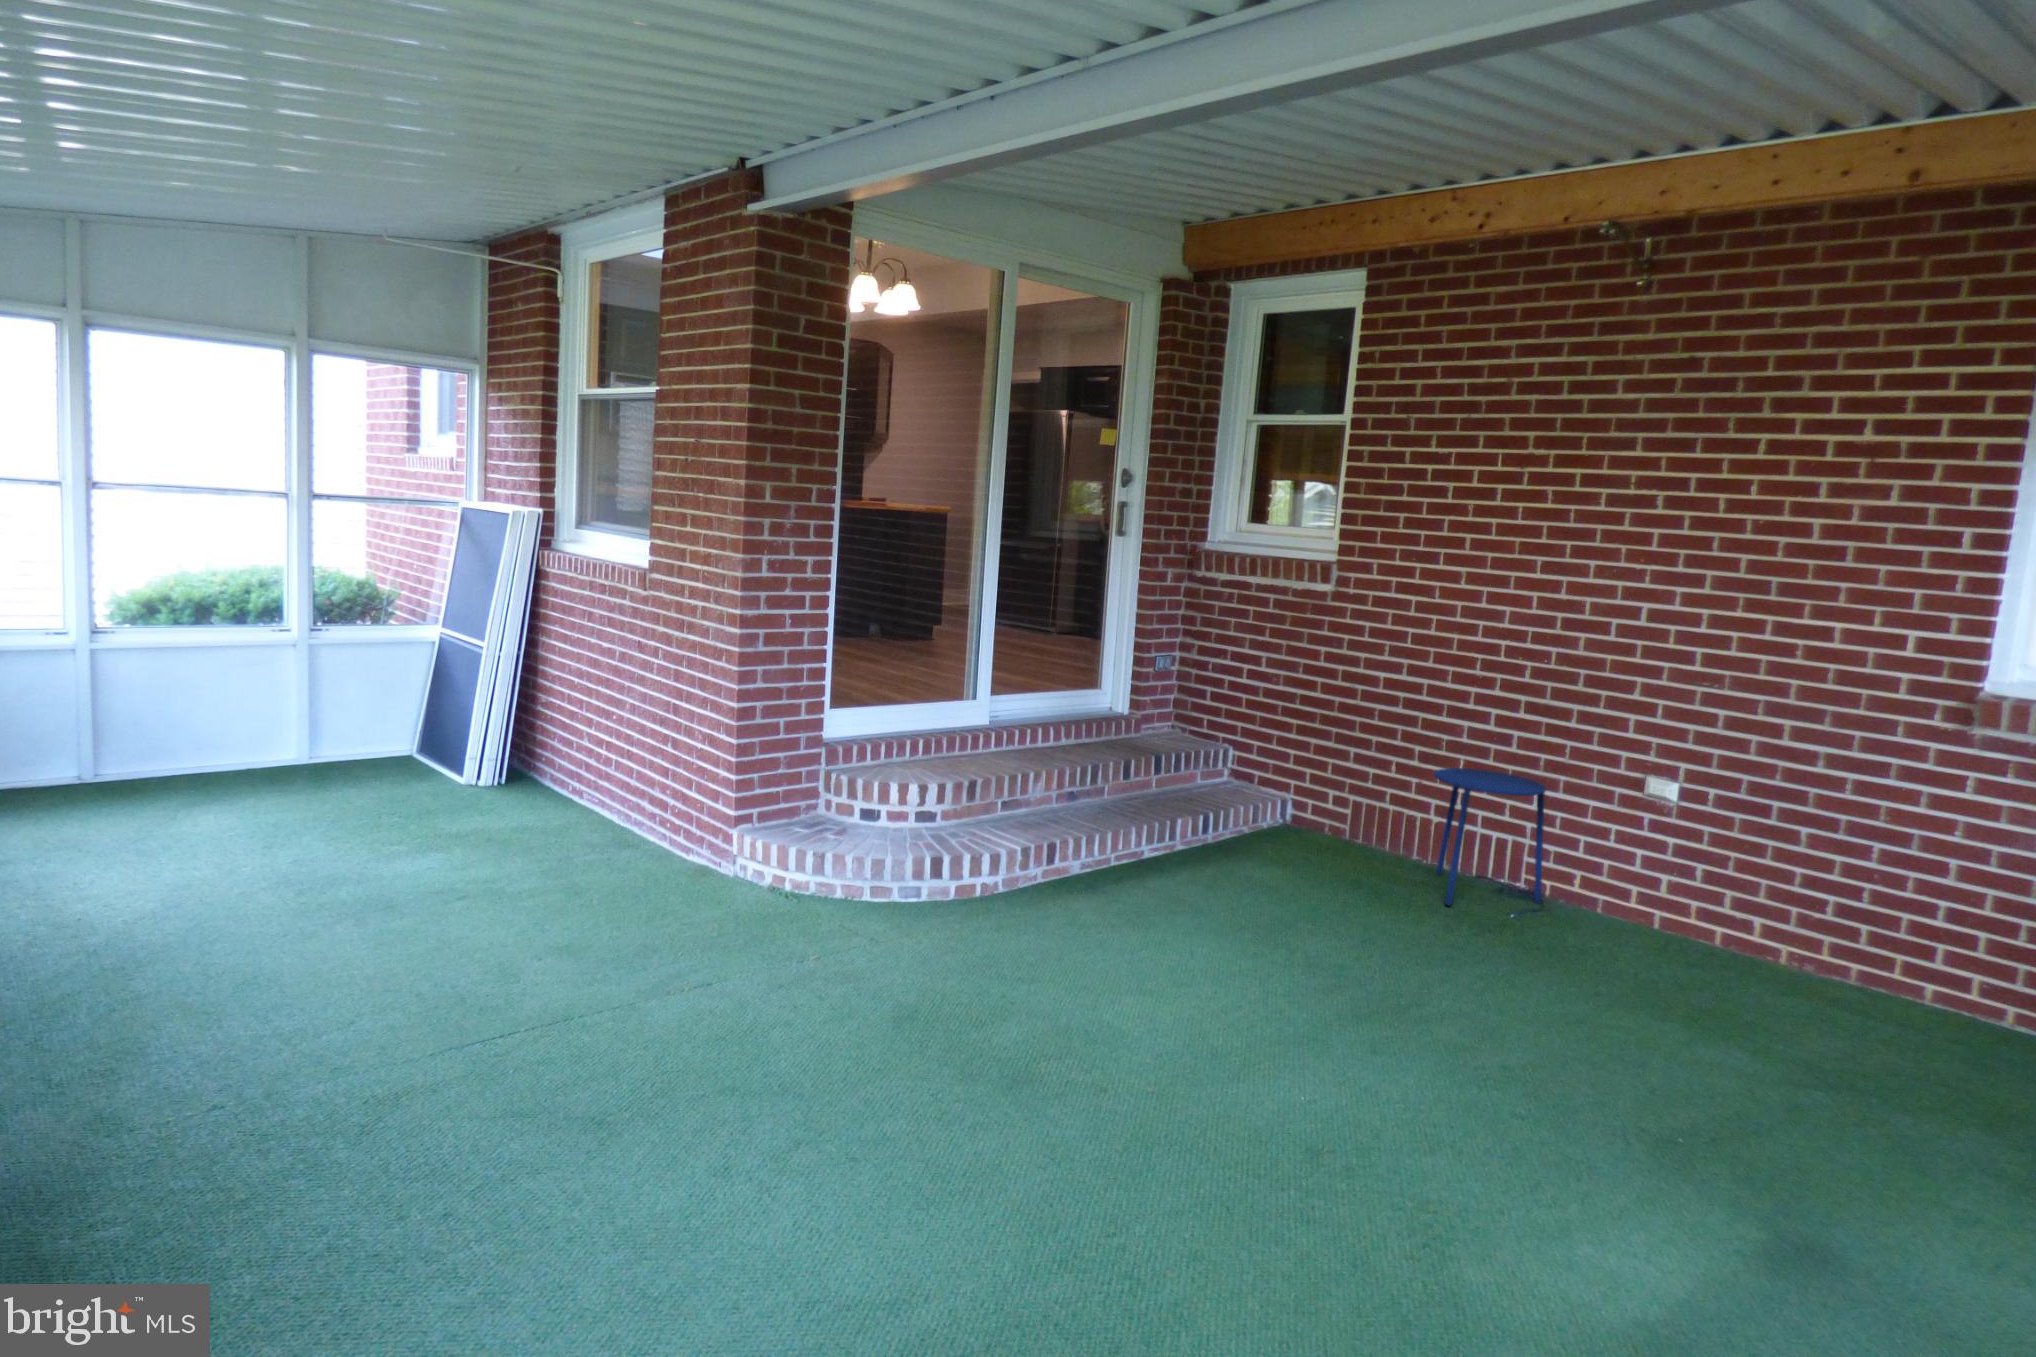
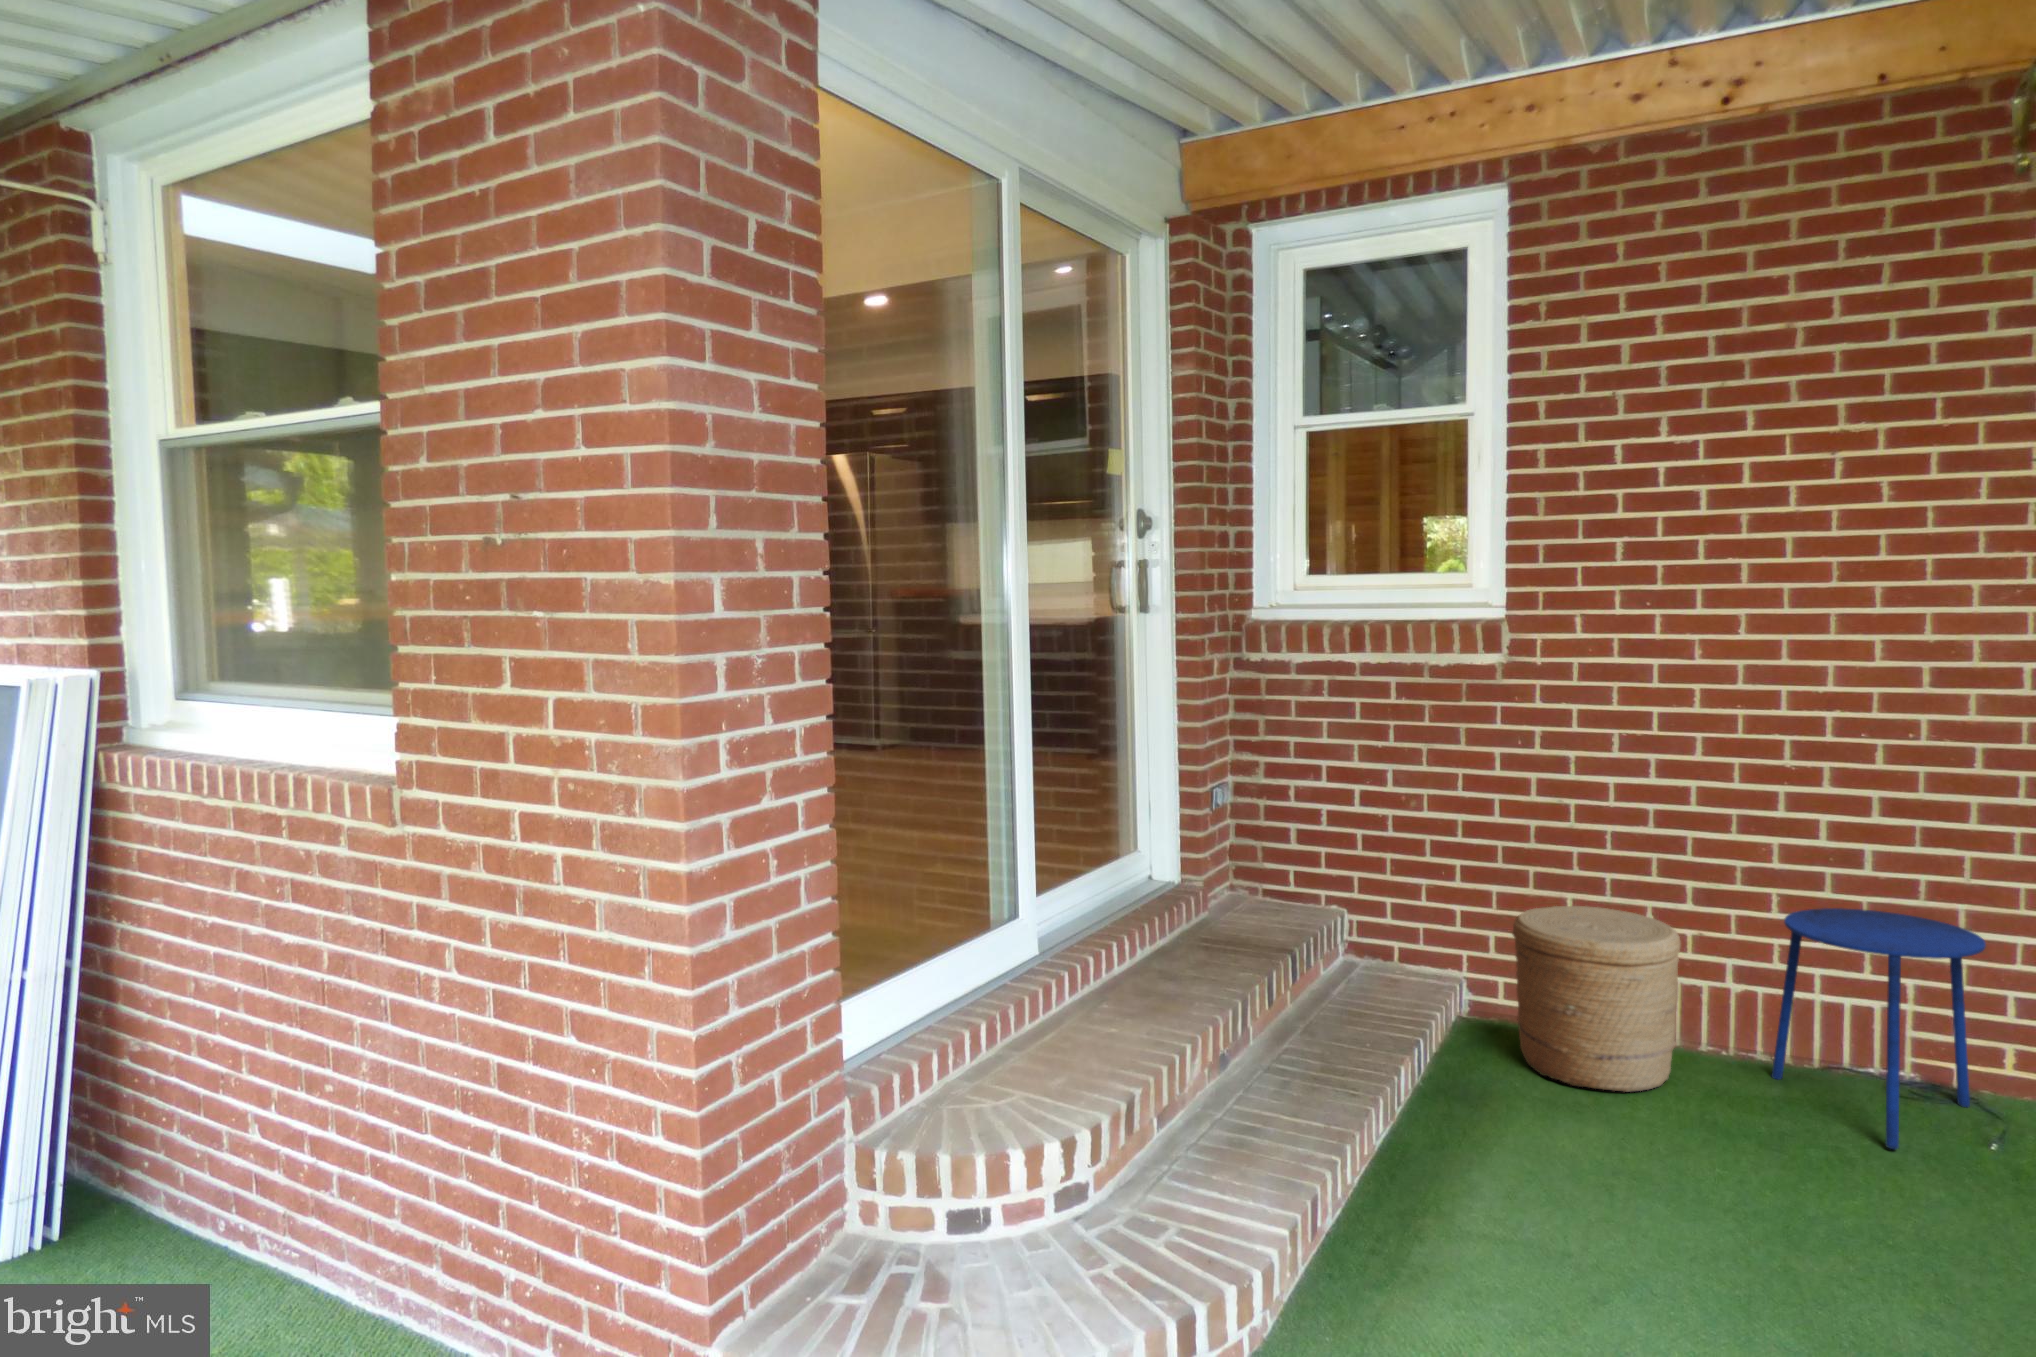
woven basket: none [1285,751,1389,864] -> present [1512,906,1681,1092]

